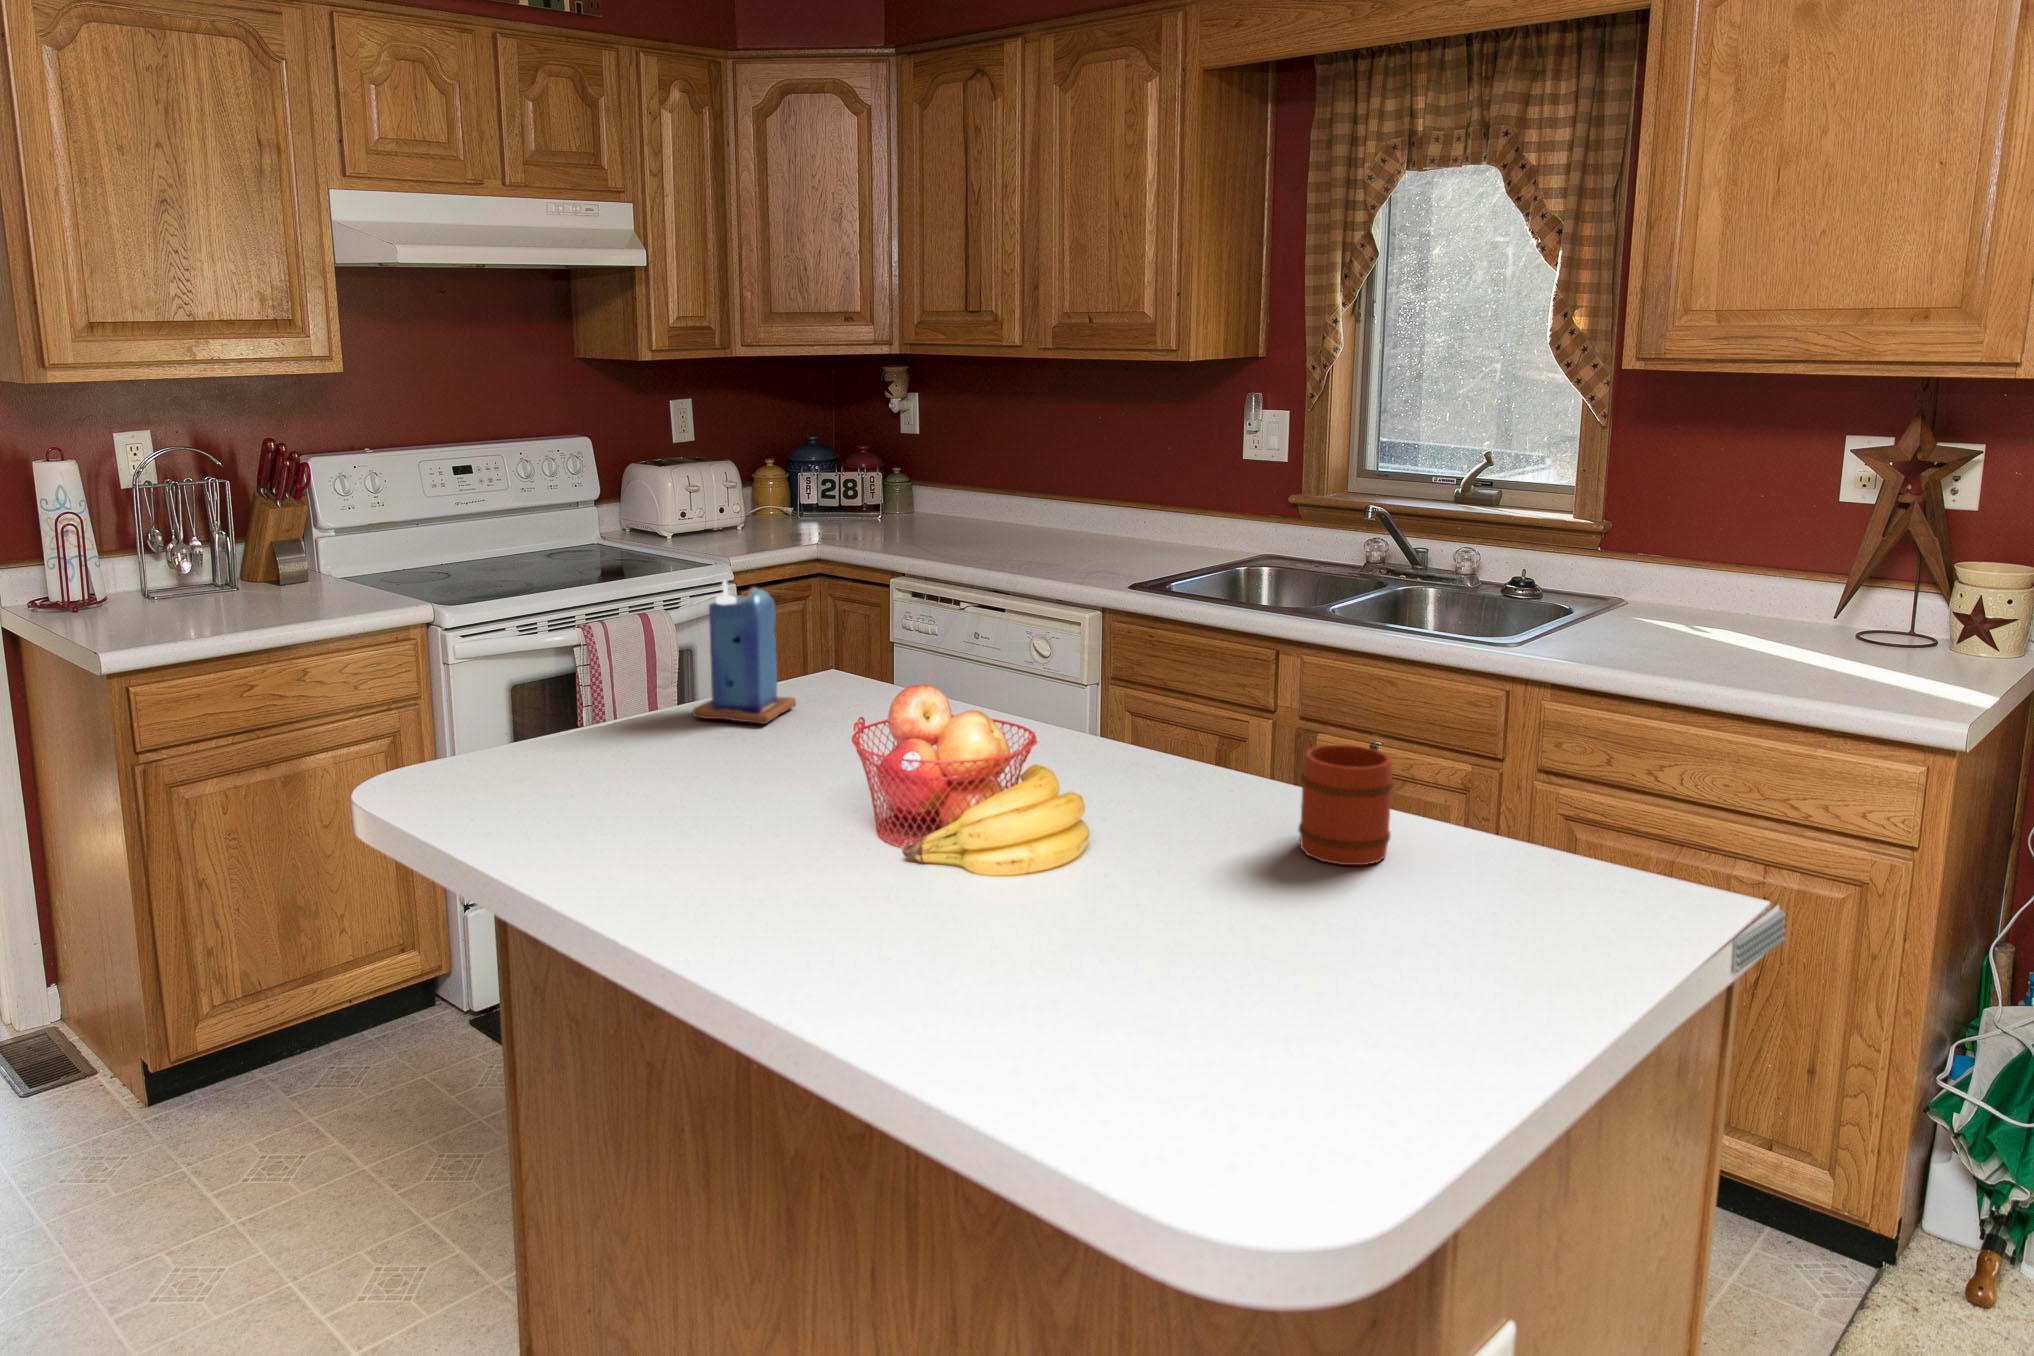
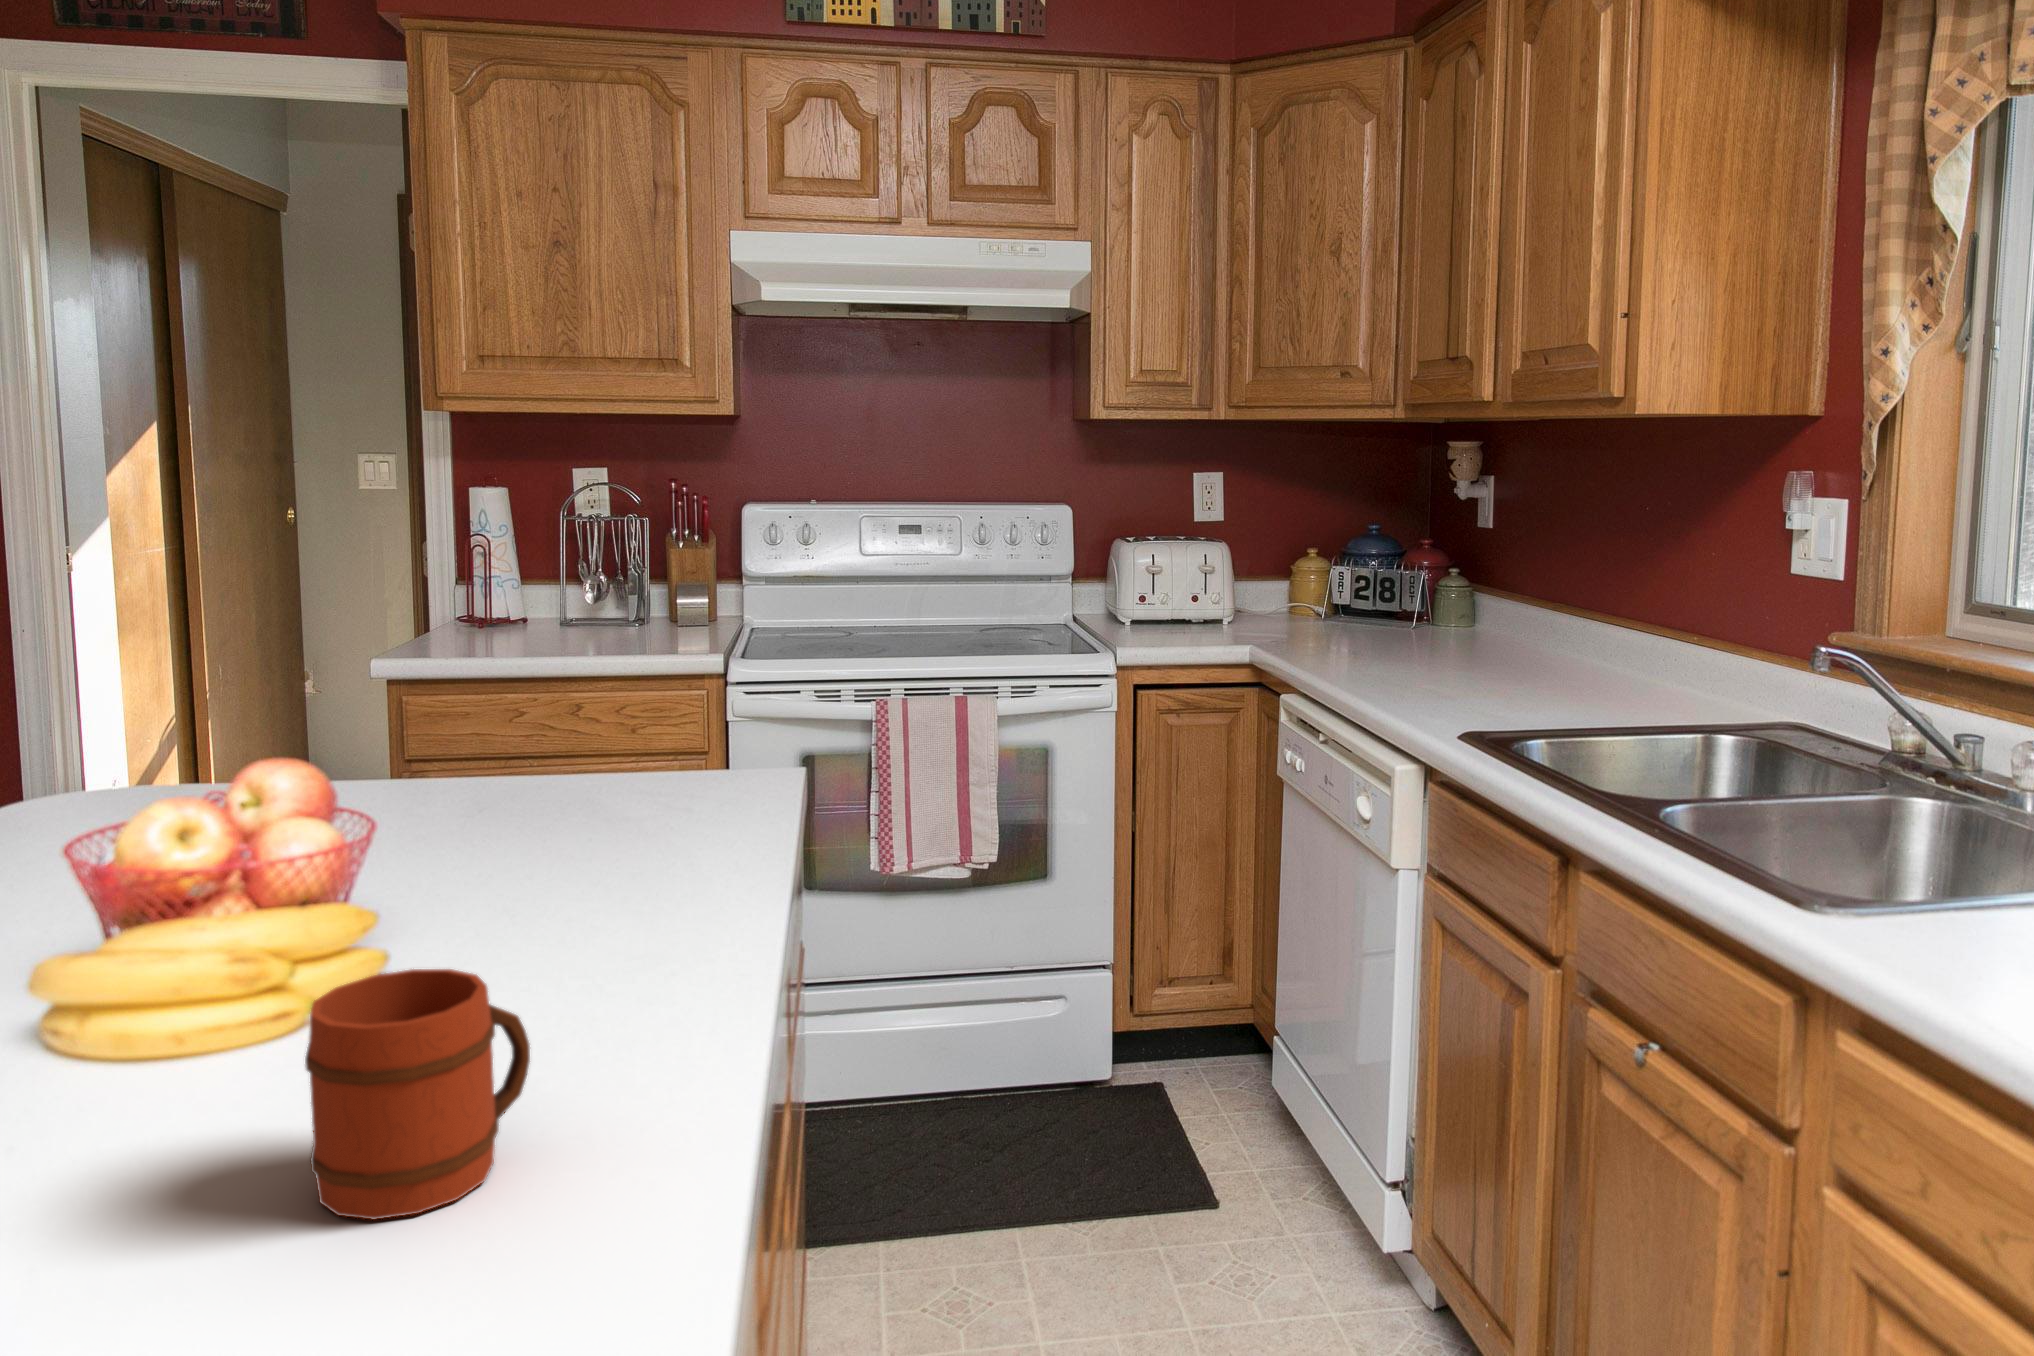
candle: present [693,580,796,724] -> none [488,624,613,812]

